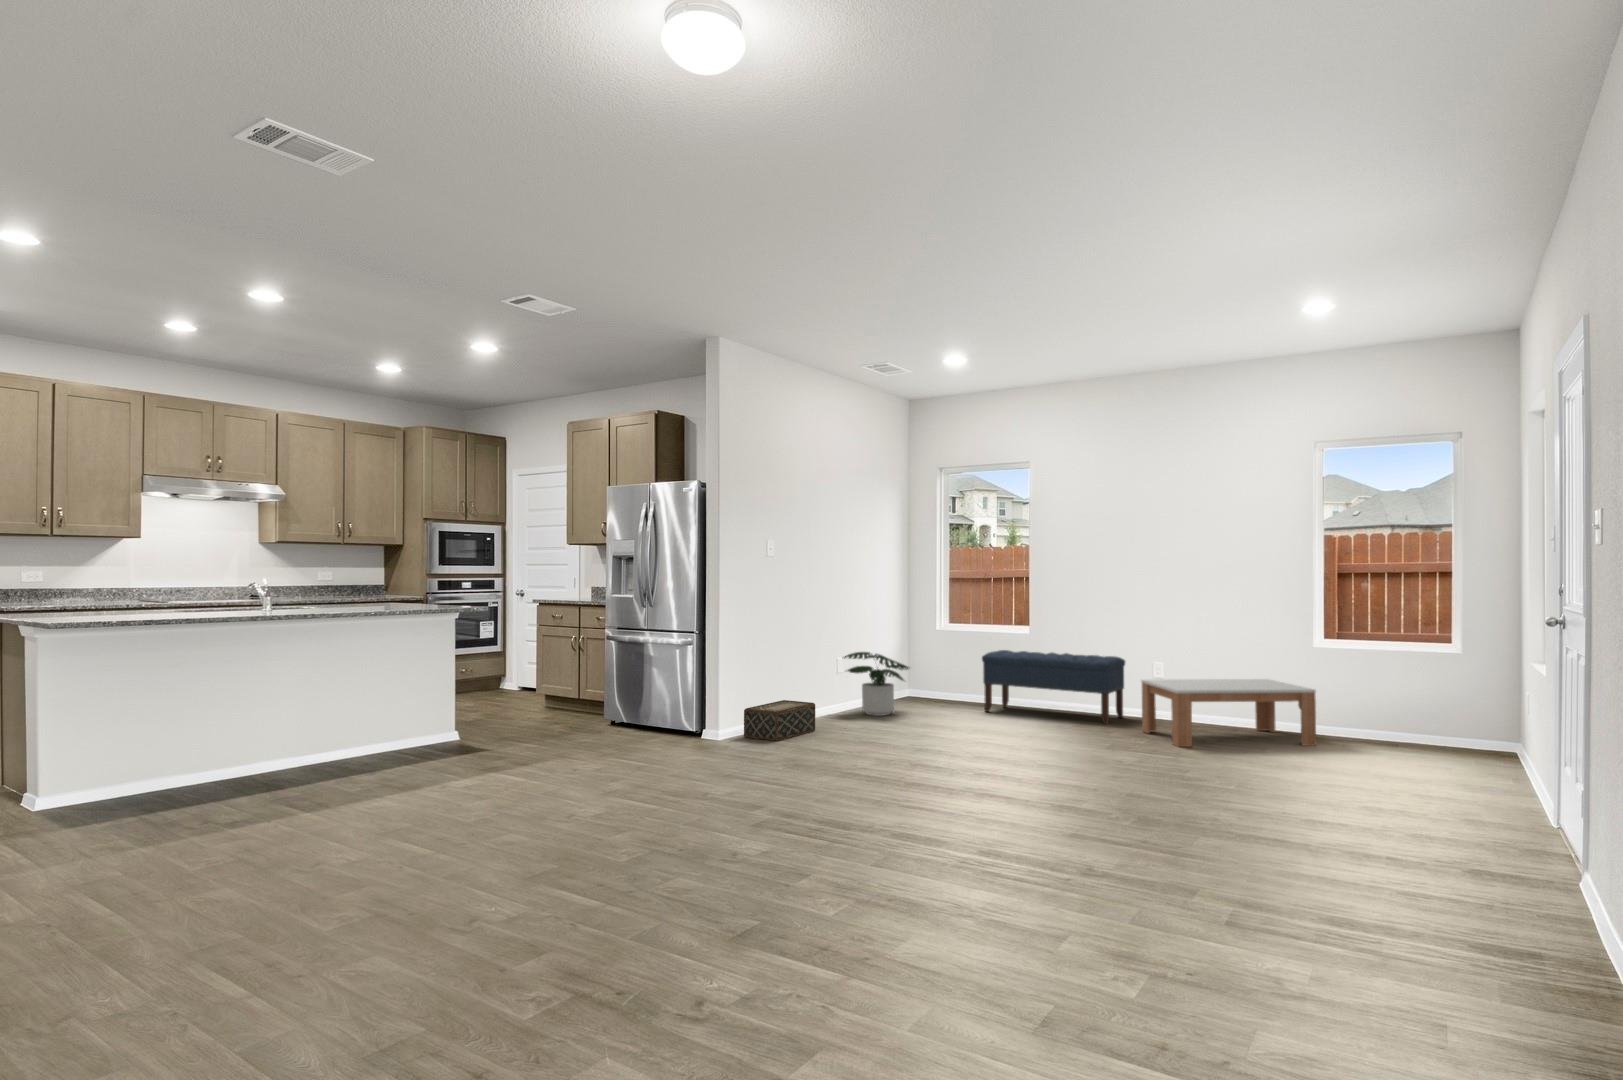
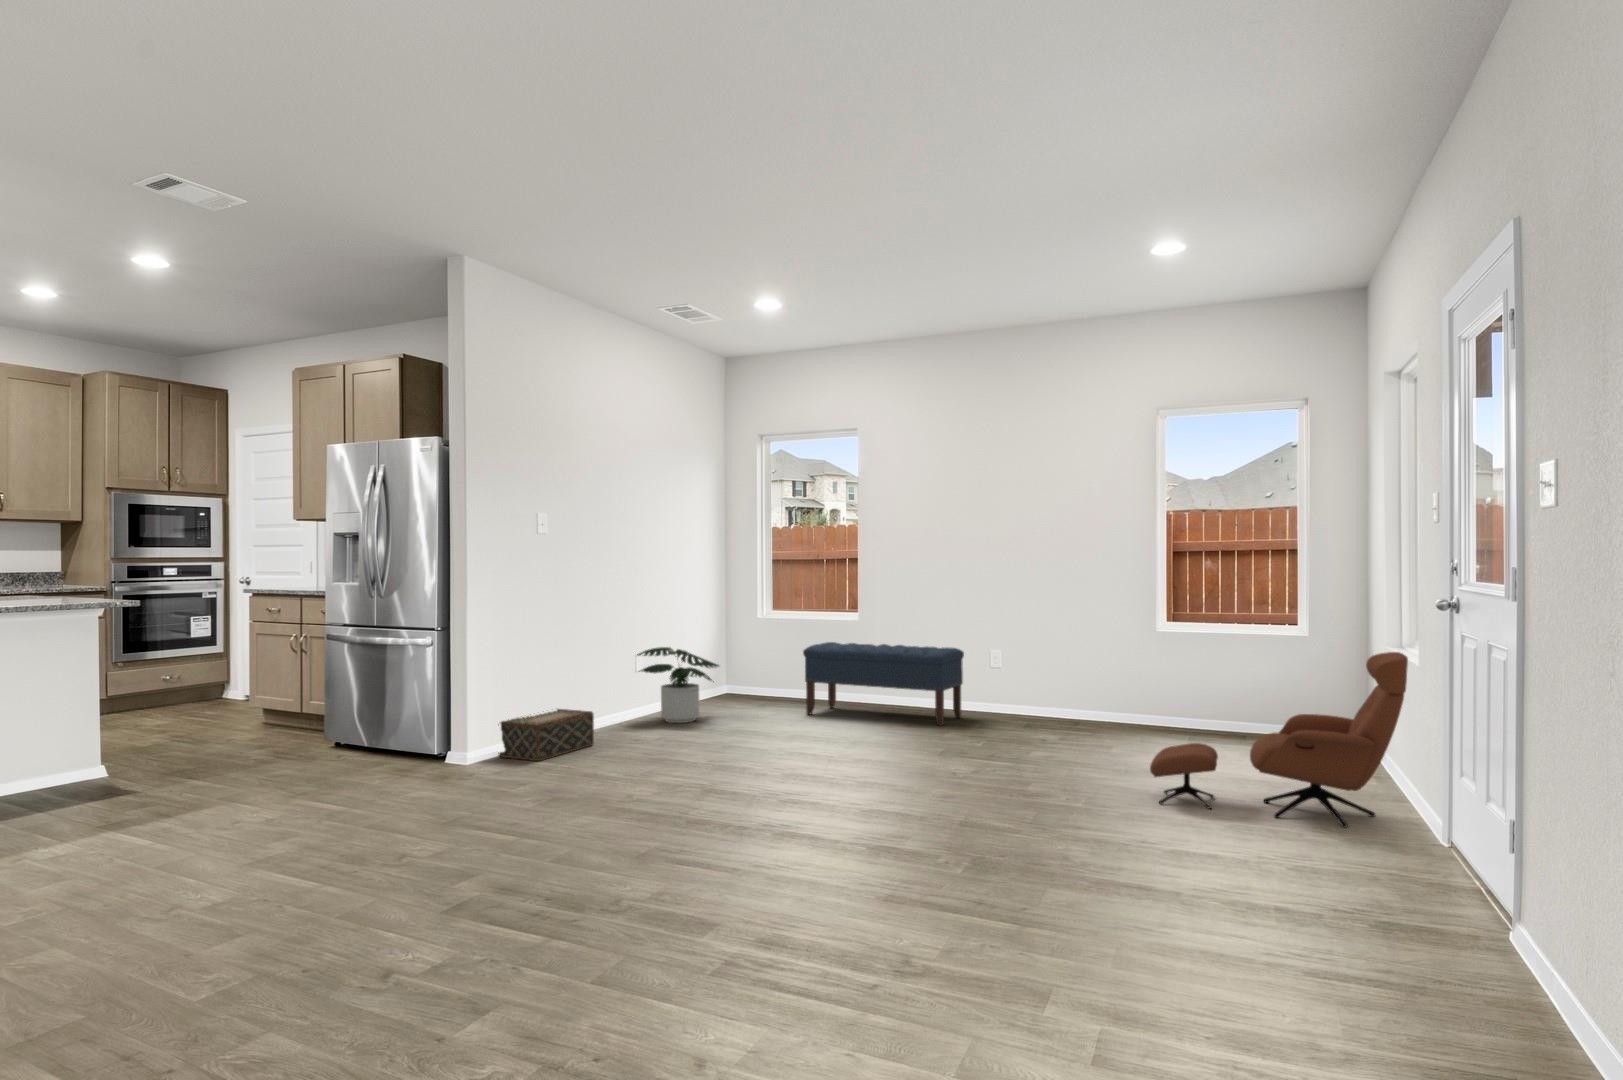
lounge chair: none [1304,665,1538,813] -> present [1150,652,1408,828]
coffee table: present [1141,679,1316,747] -> none [978,670,1167,753]

